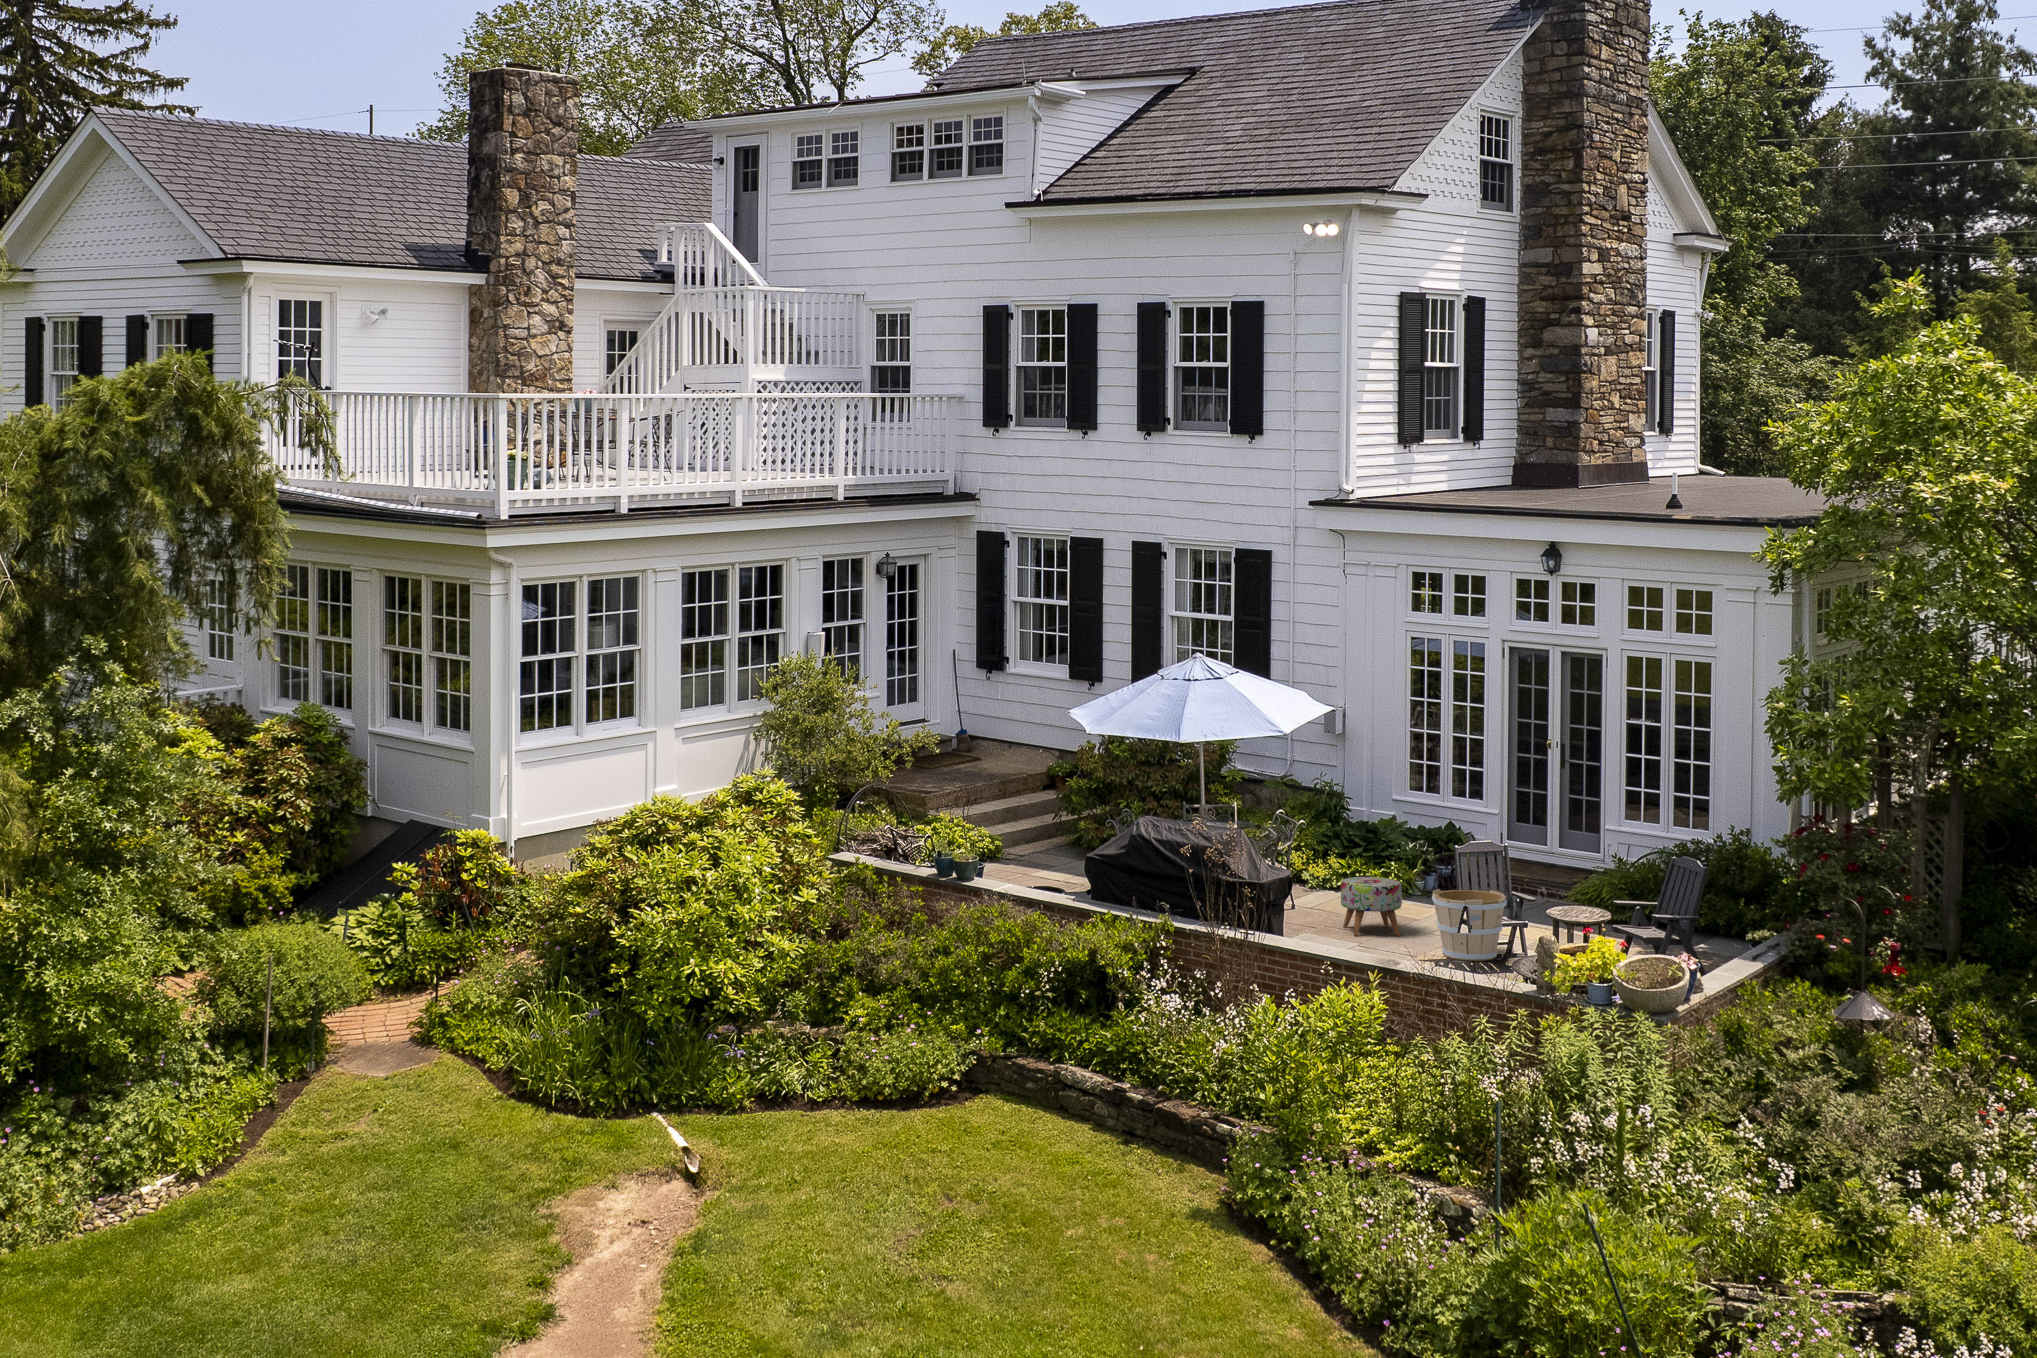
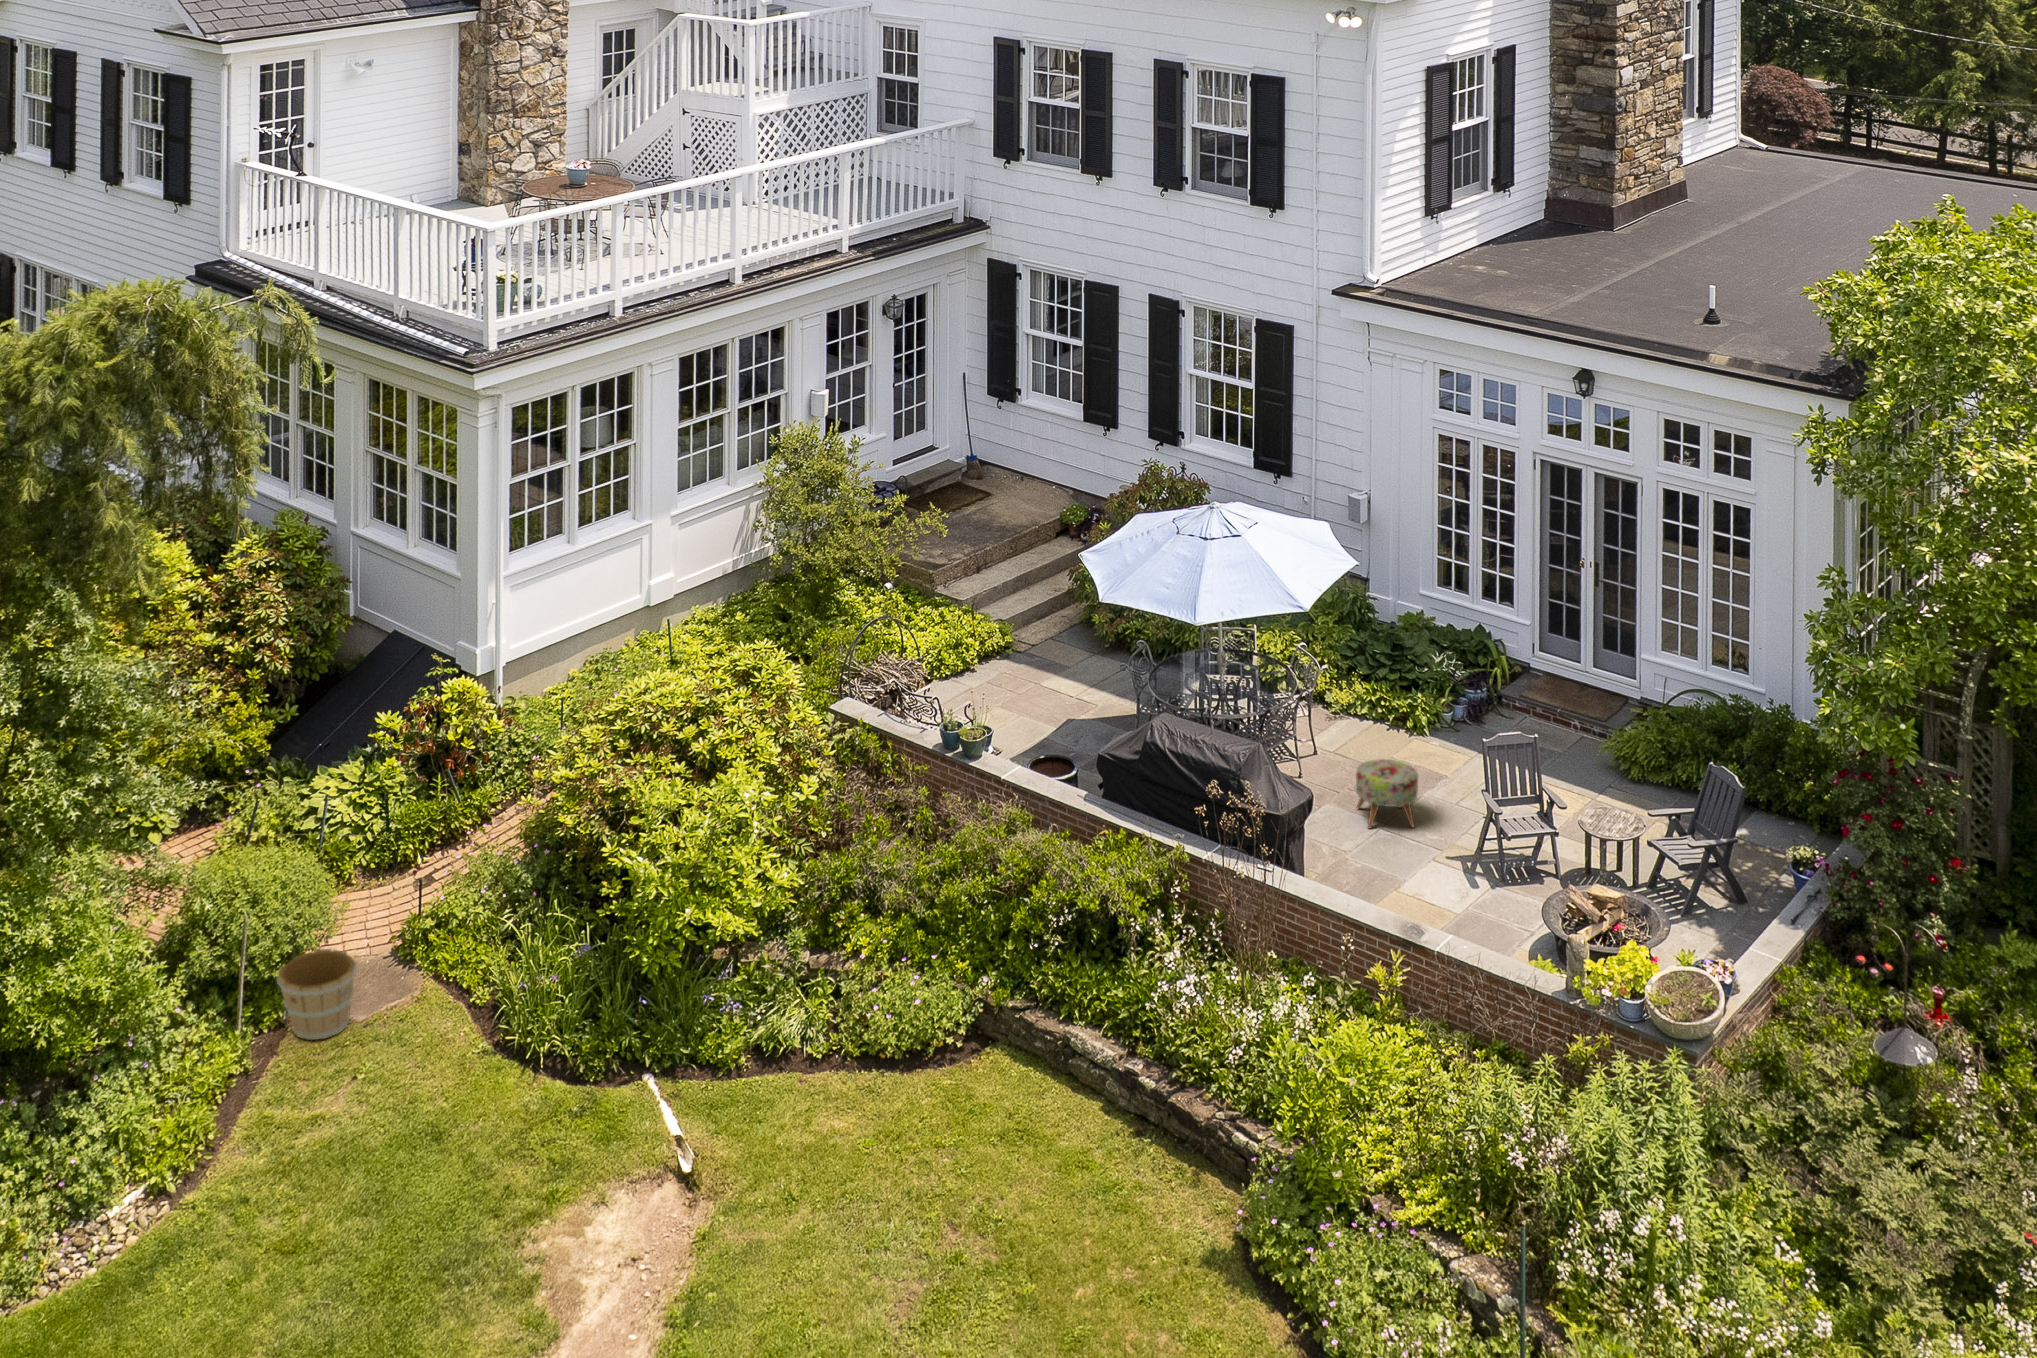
wooden bucket: present [1432,889,1507,961] -> present [277,949,357,1040]

